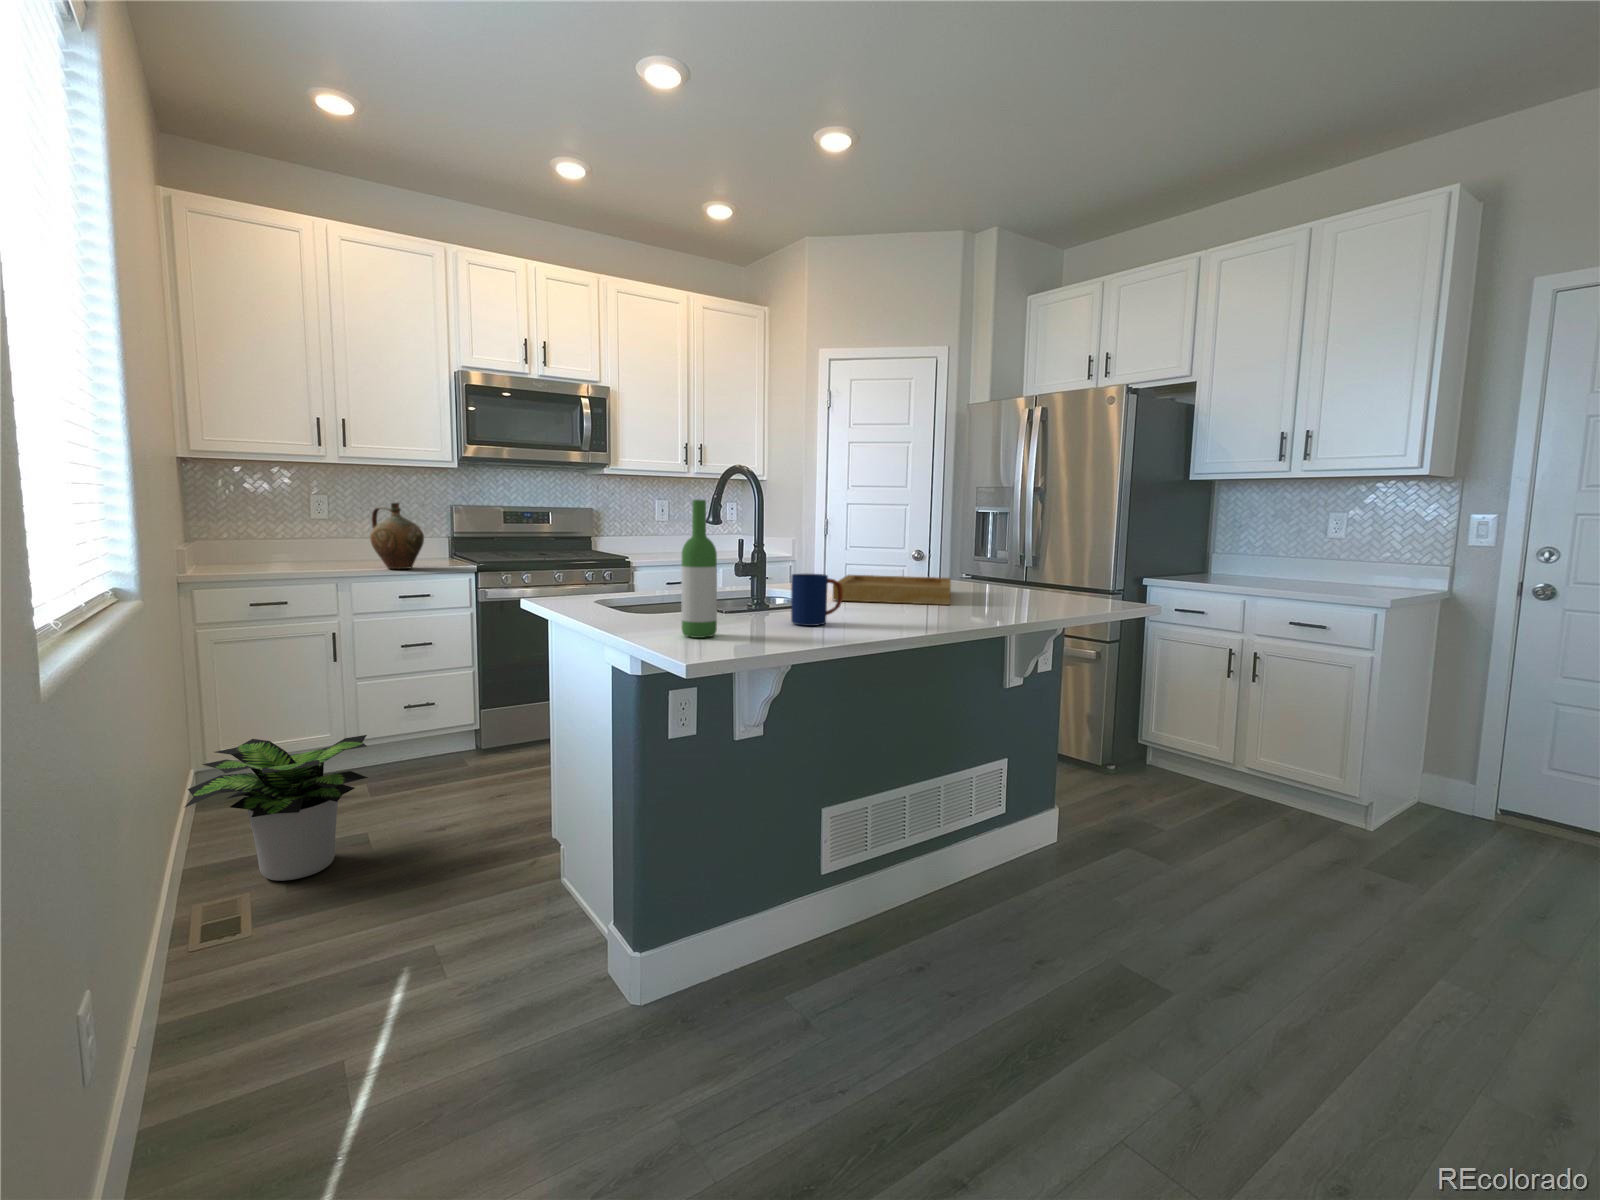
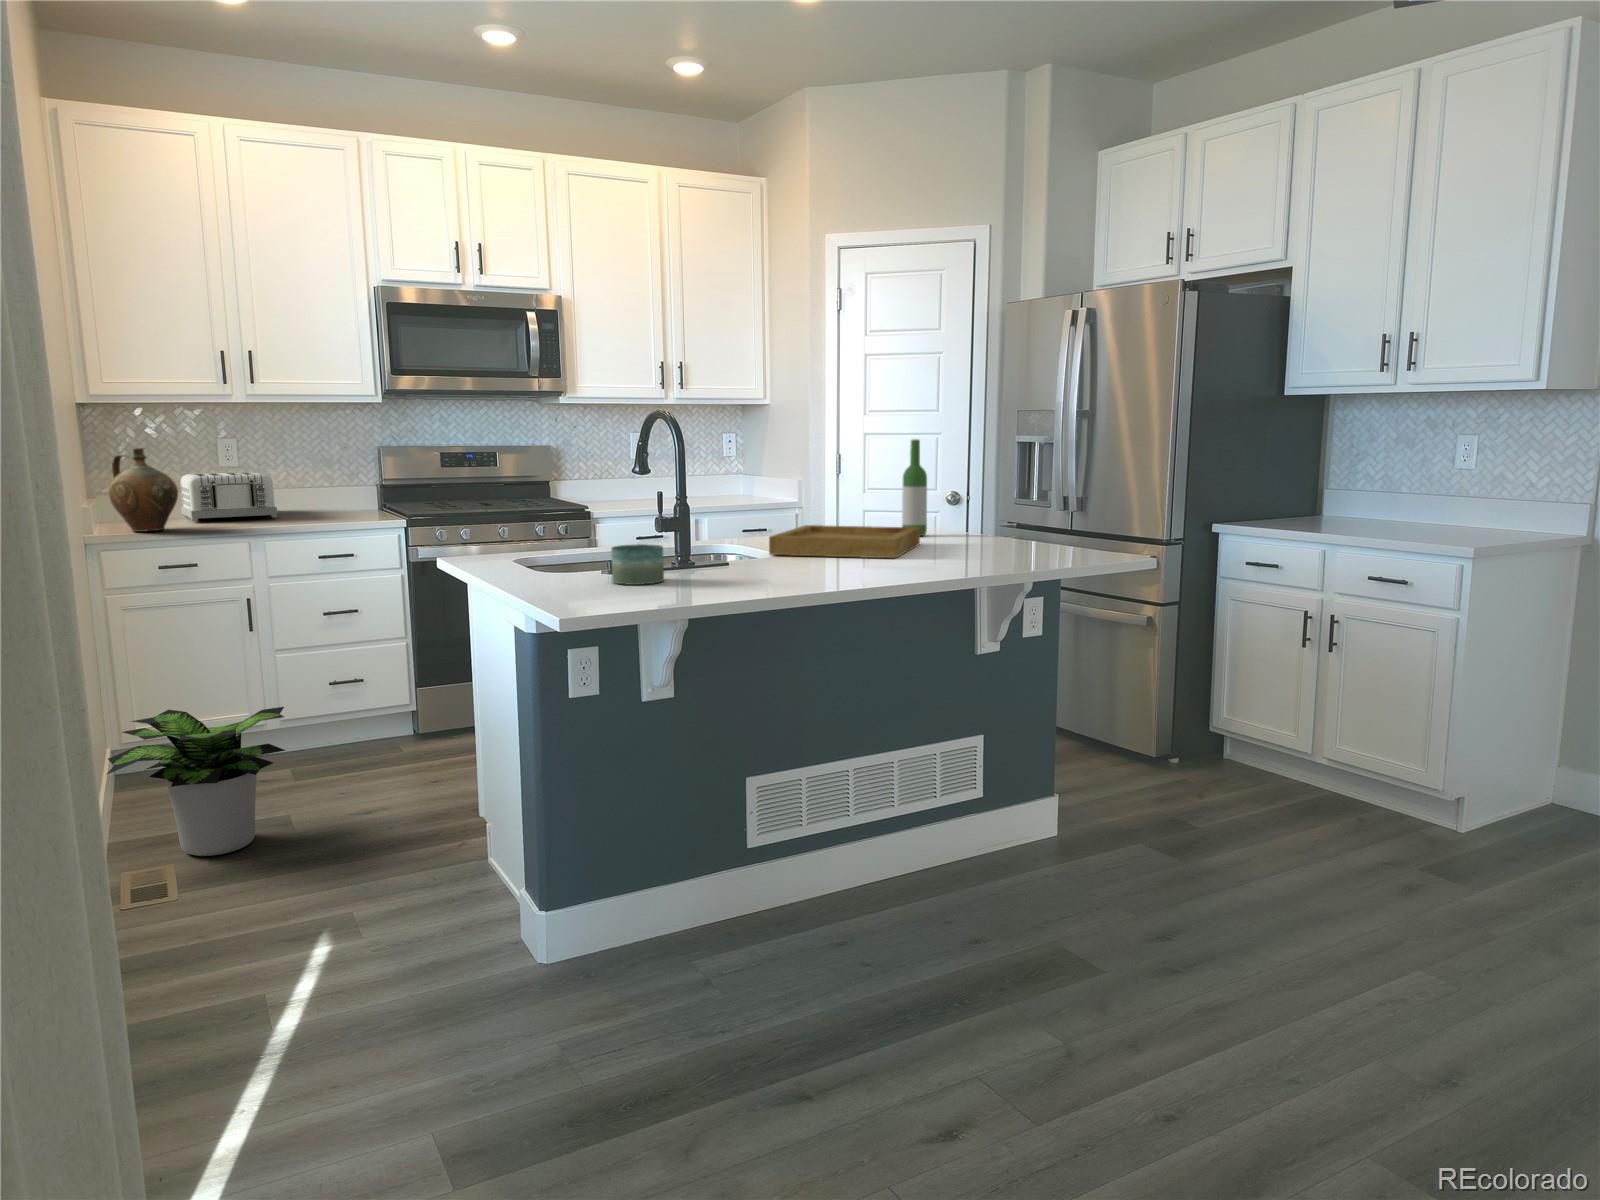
wine bottle: present [681,499,717,638] -> present [902,439,927,536]
ceramic jug: present [370,503,424,569] -> present [109,448,178,532]
toaster: none [273,524,361,565] -> present [180,472,277,521]
mug: present [791,574,843,626] -> none [693,527,747,581]
candle: none [714,590,763,629] -> present [611,544,664,585]

